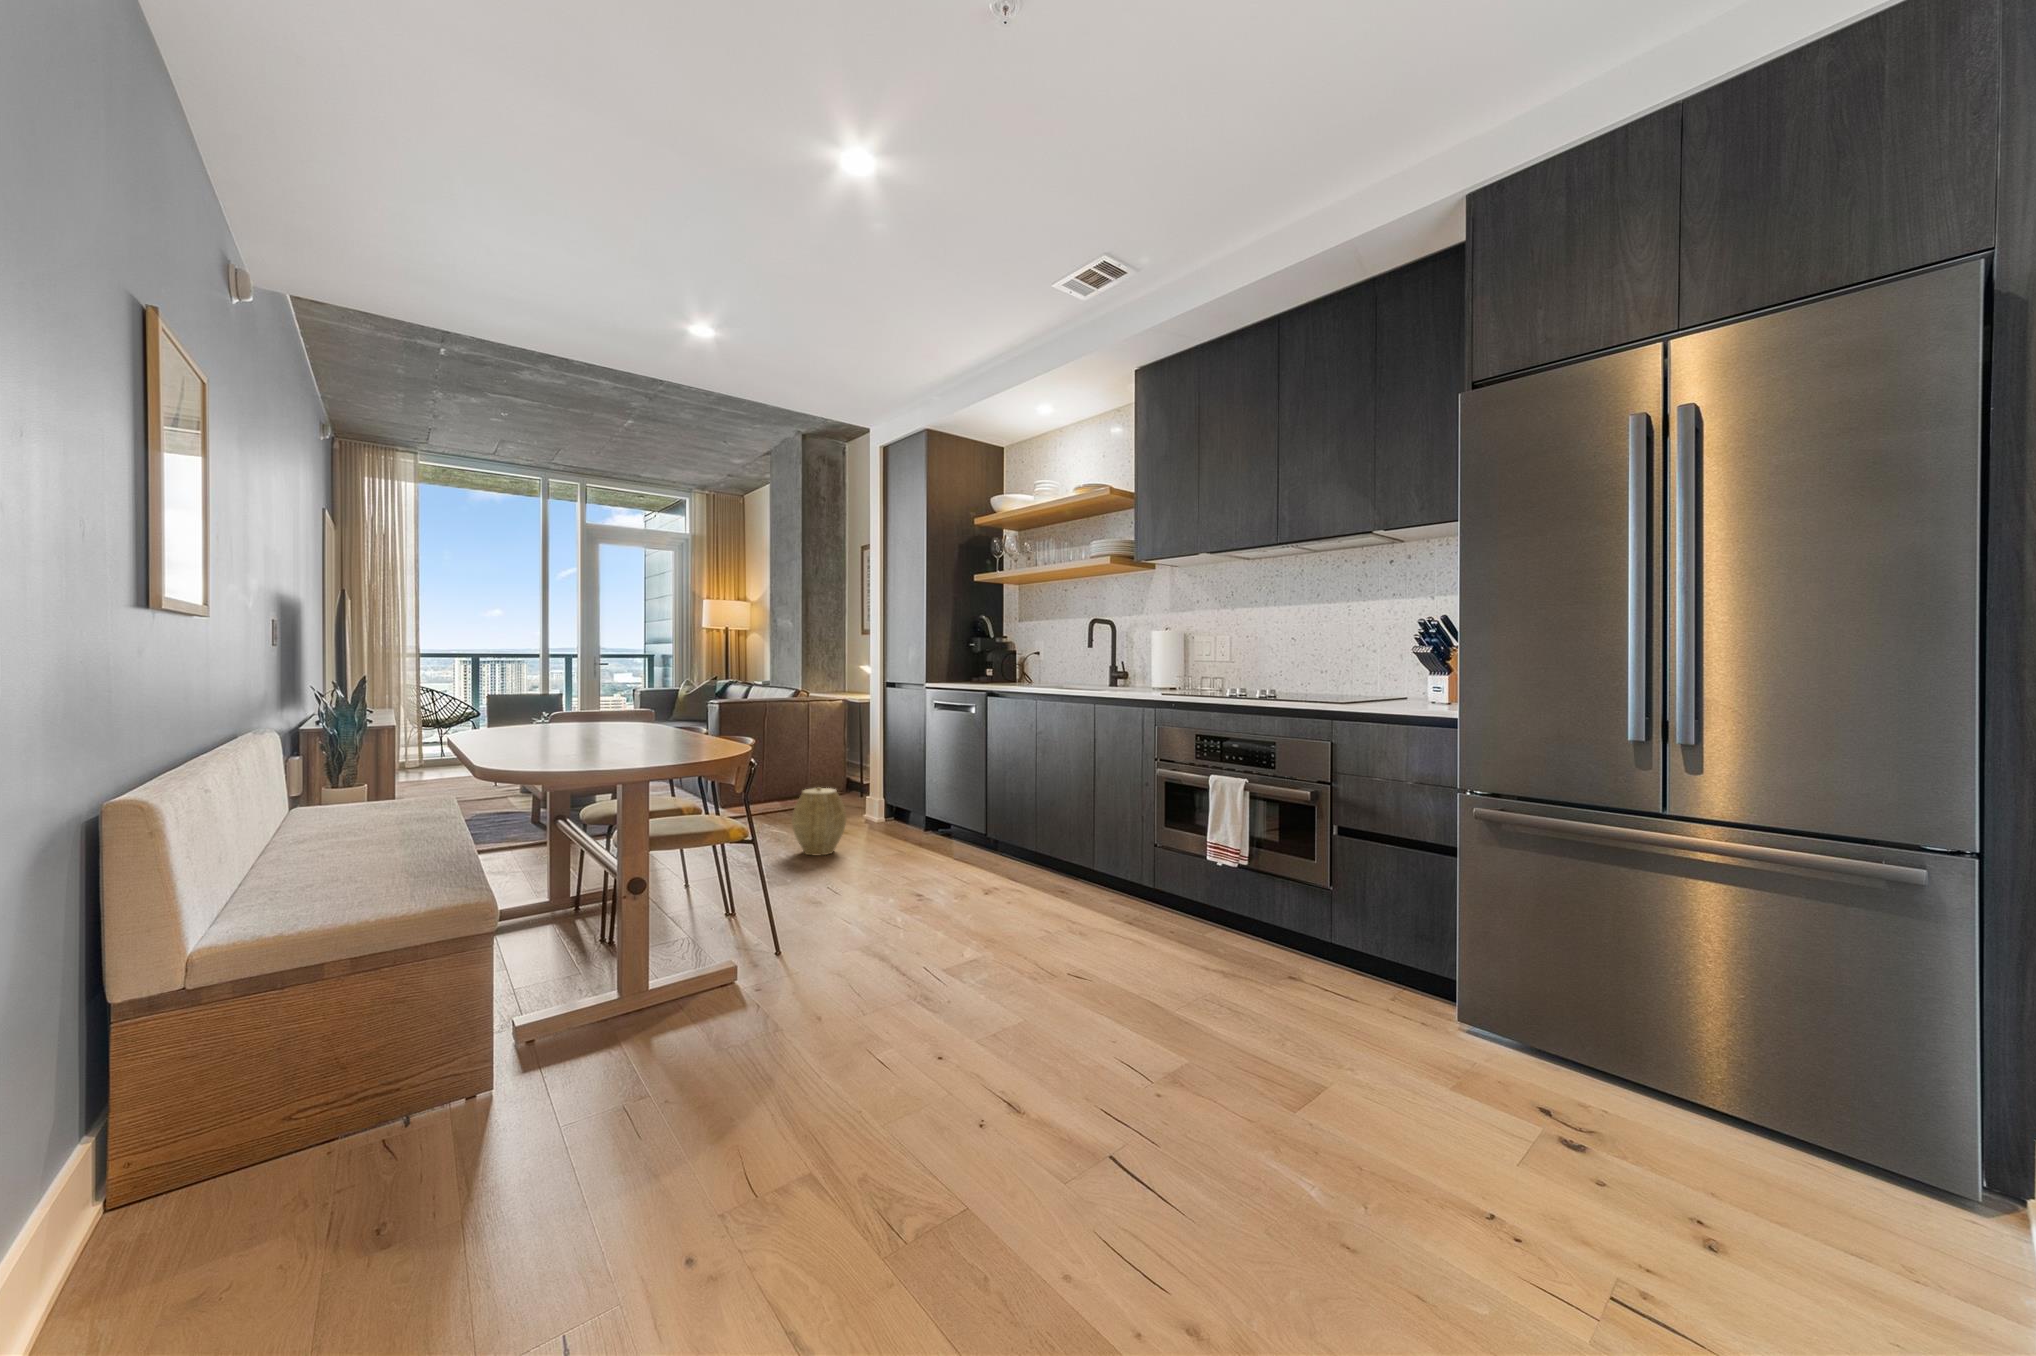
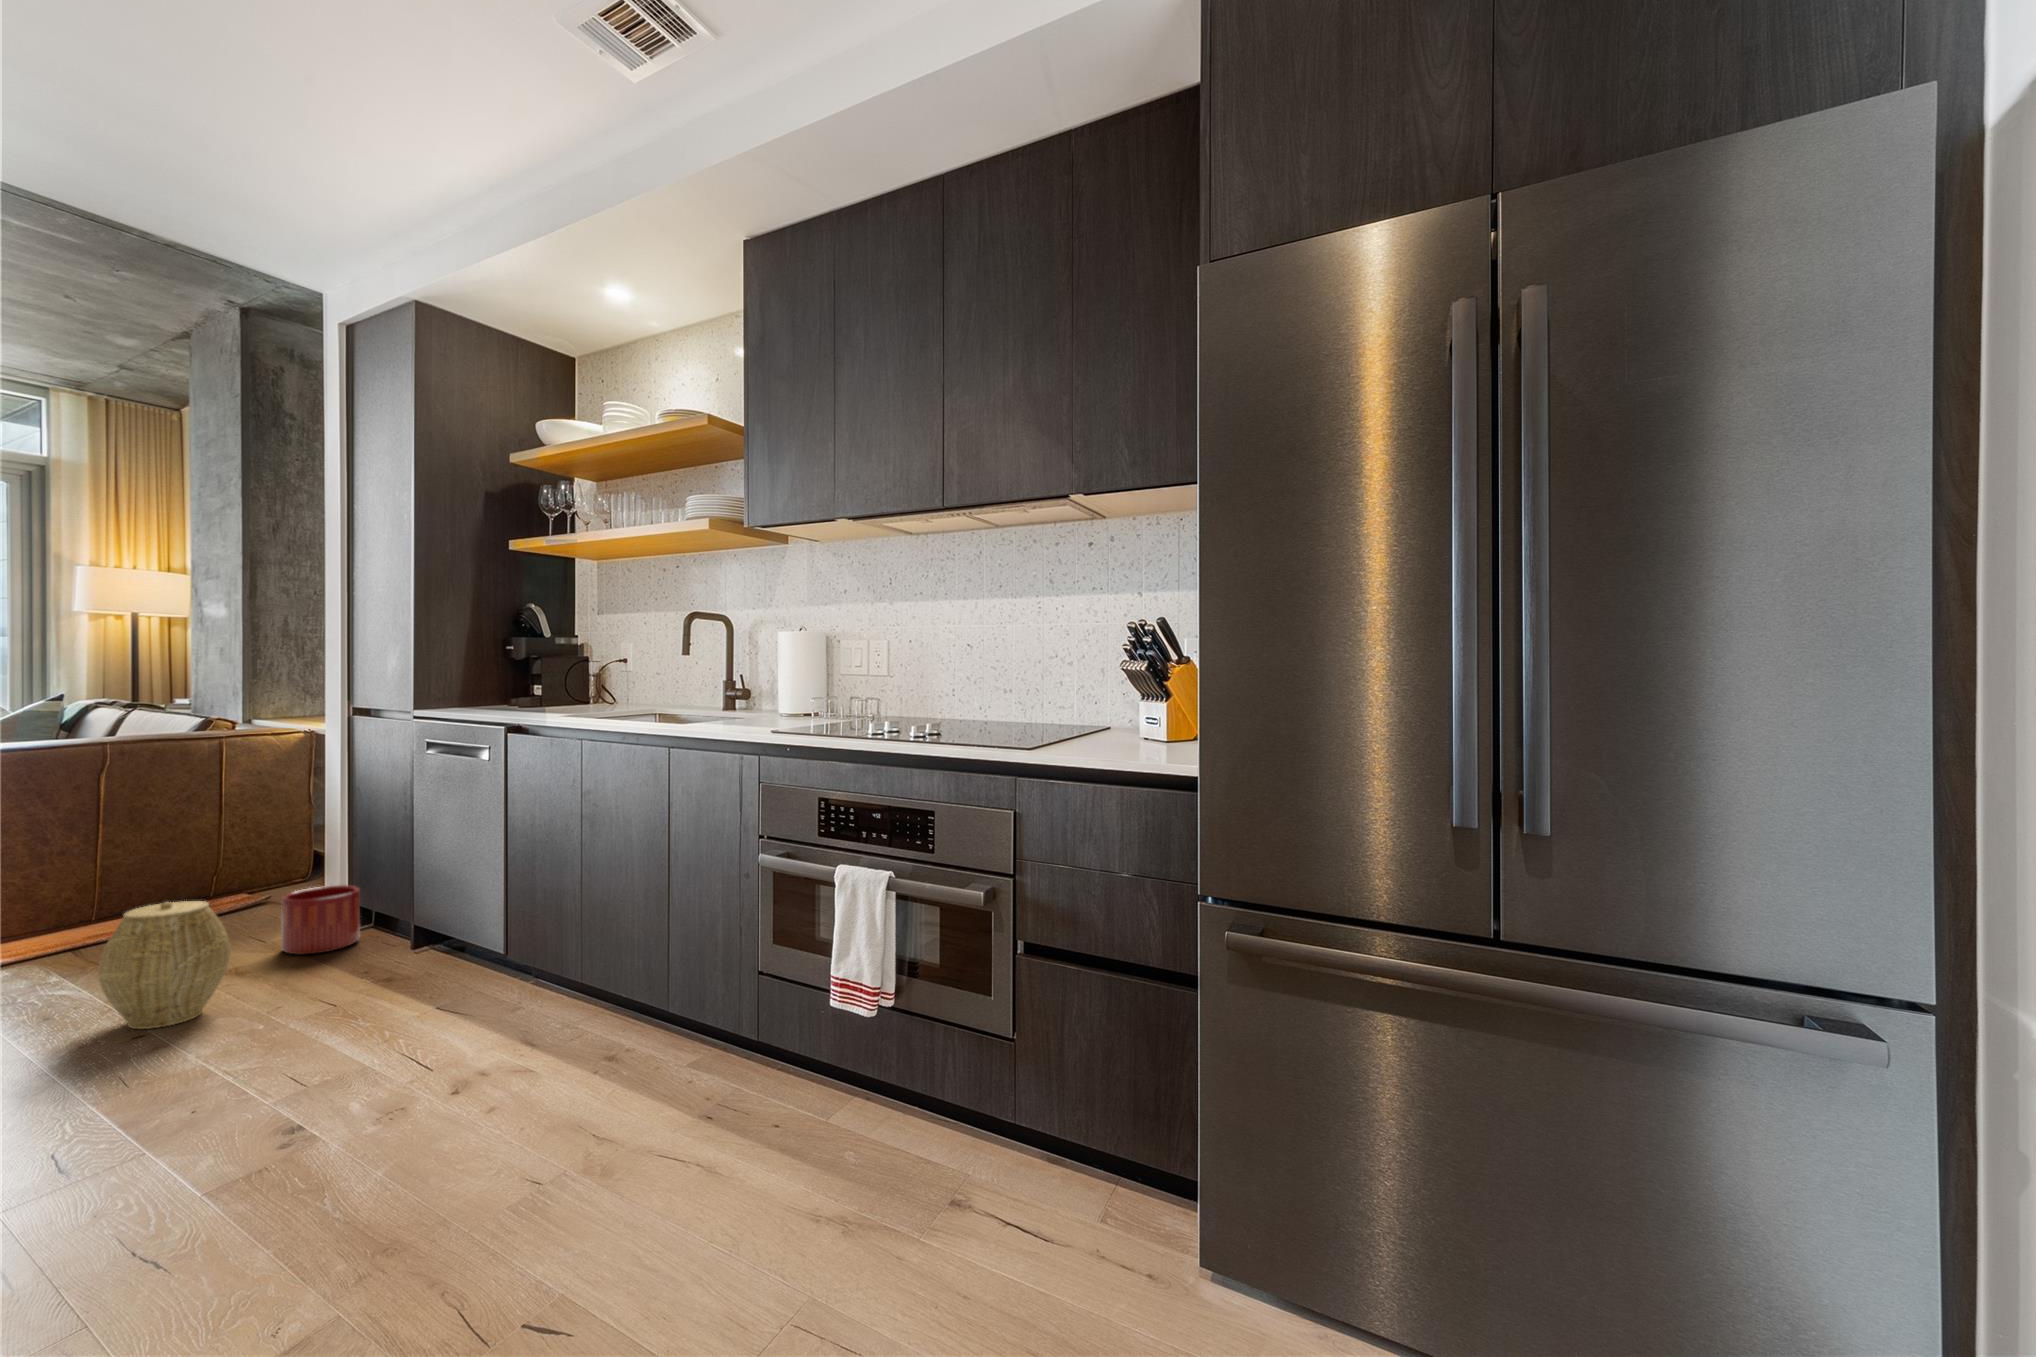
planter: none [853,791,891,830] -> present [281,885,360,954]

